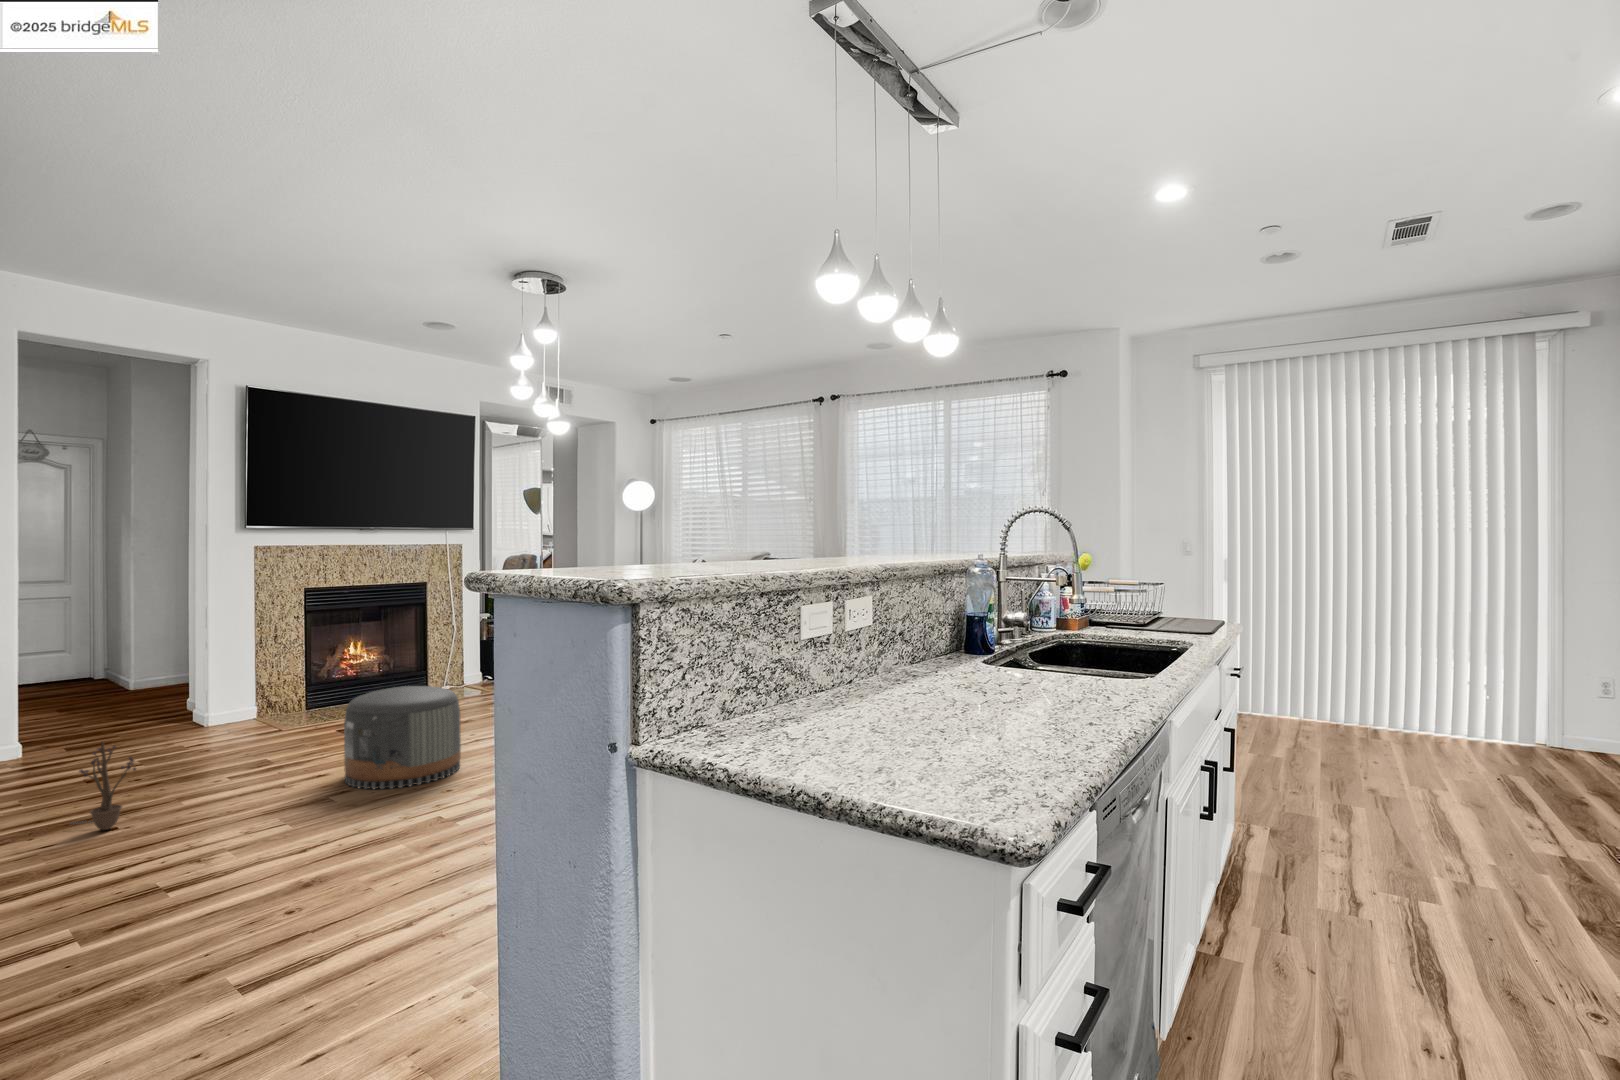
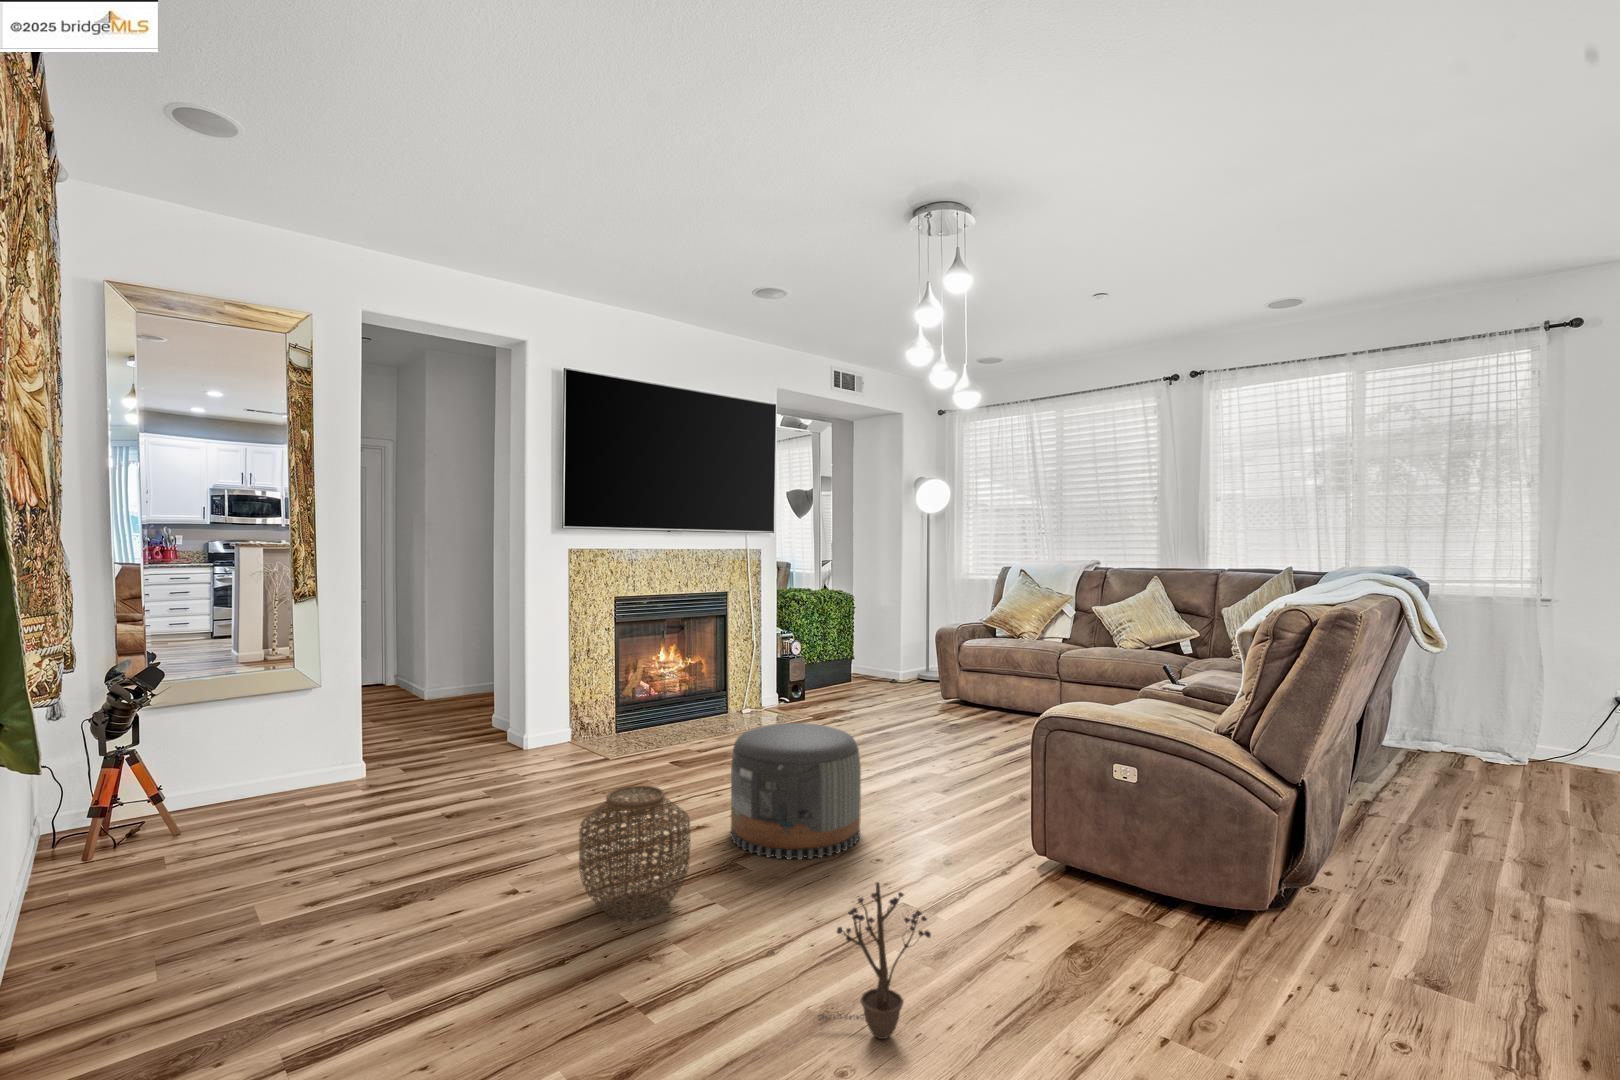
woven basket: none [168,734,273,834] -> present [579,786,690,919]
decorative plant: present [71,742,136,830] -> present [822,882,931,1039]

